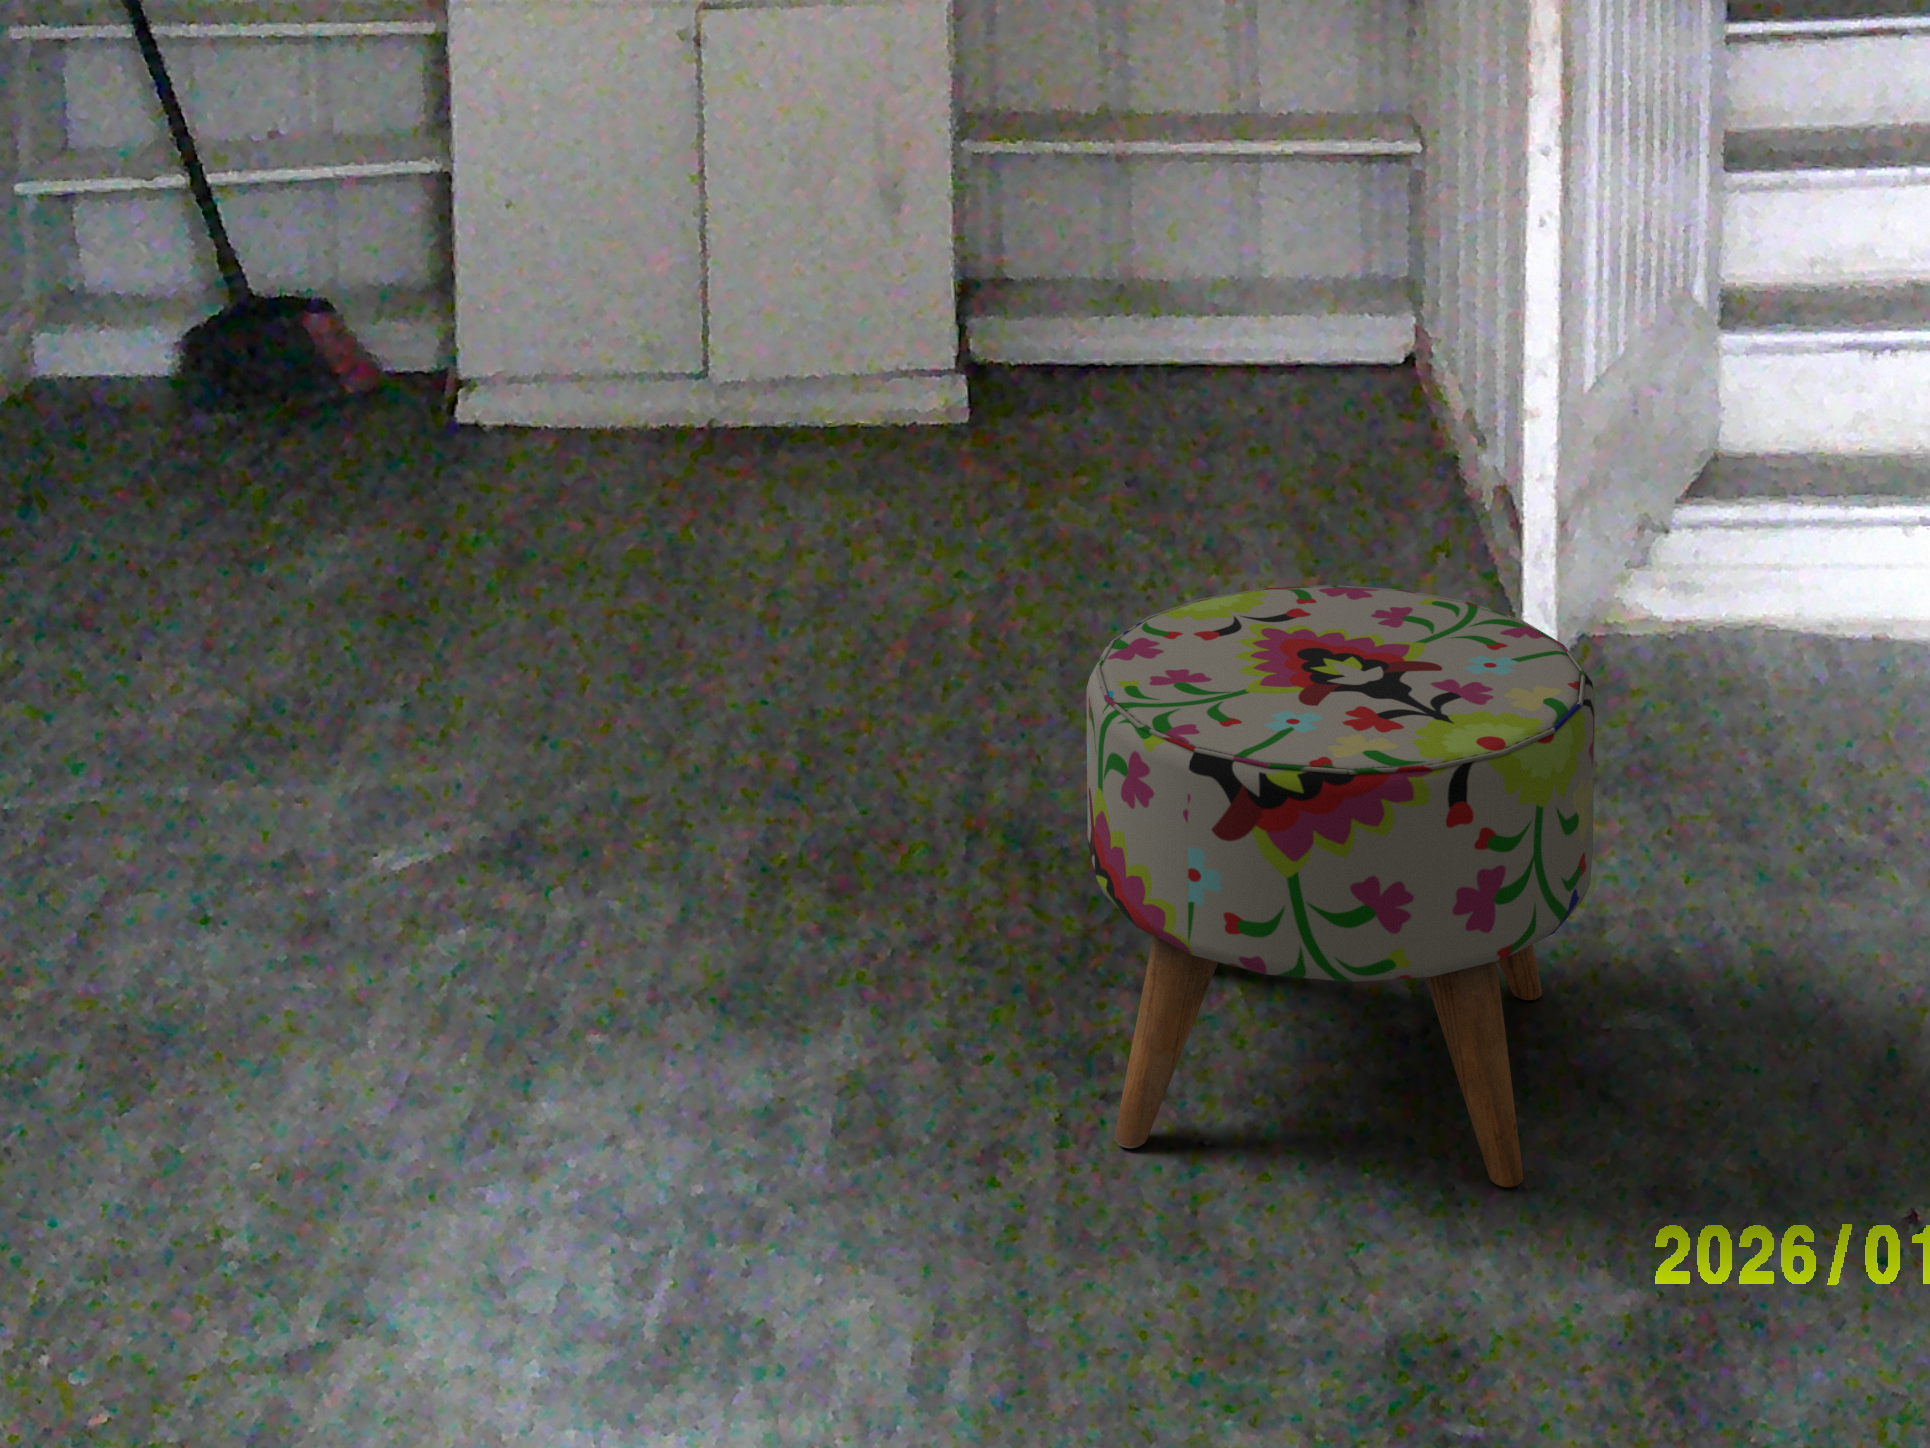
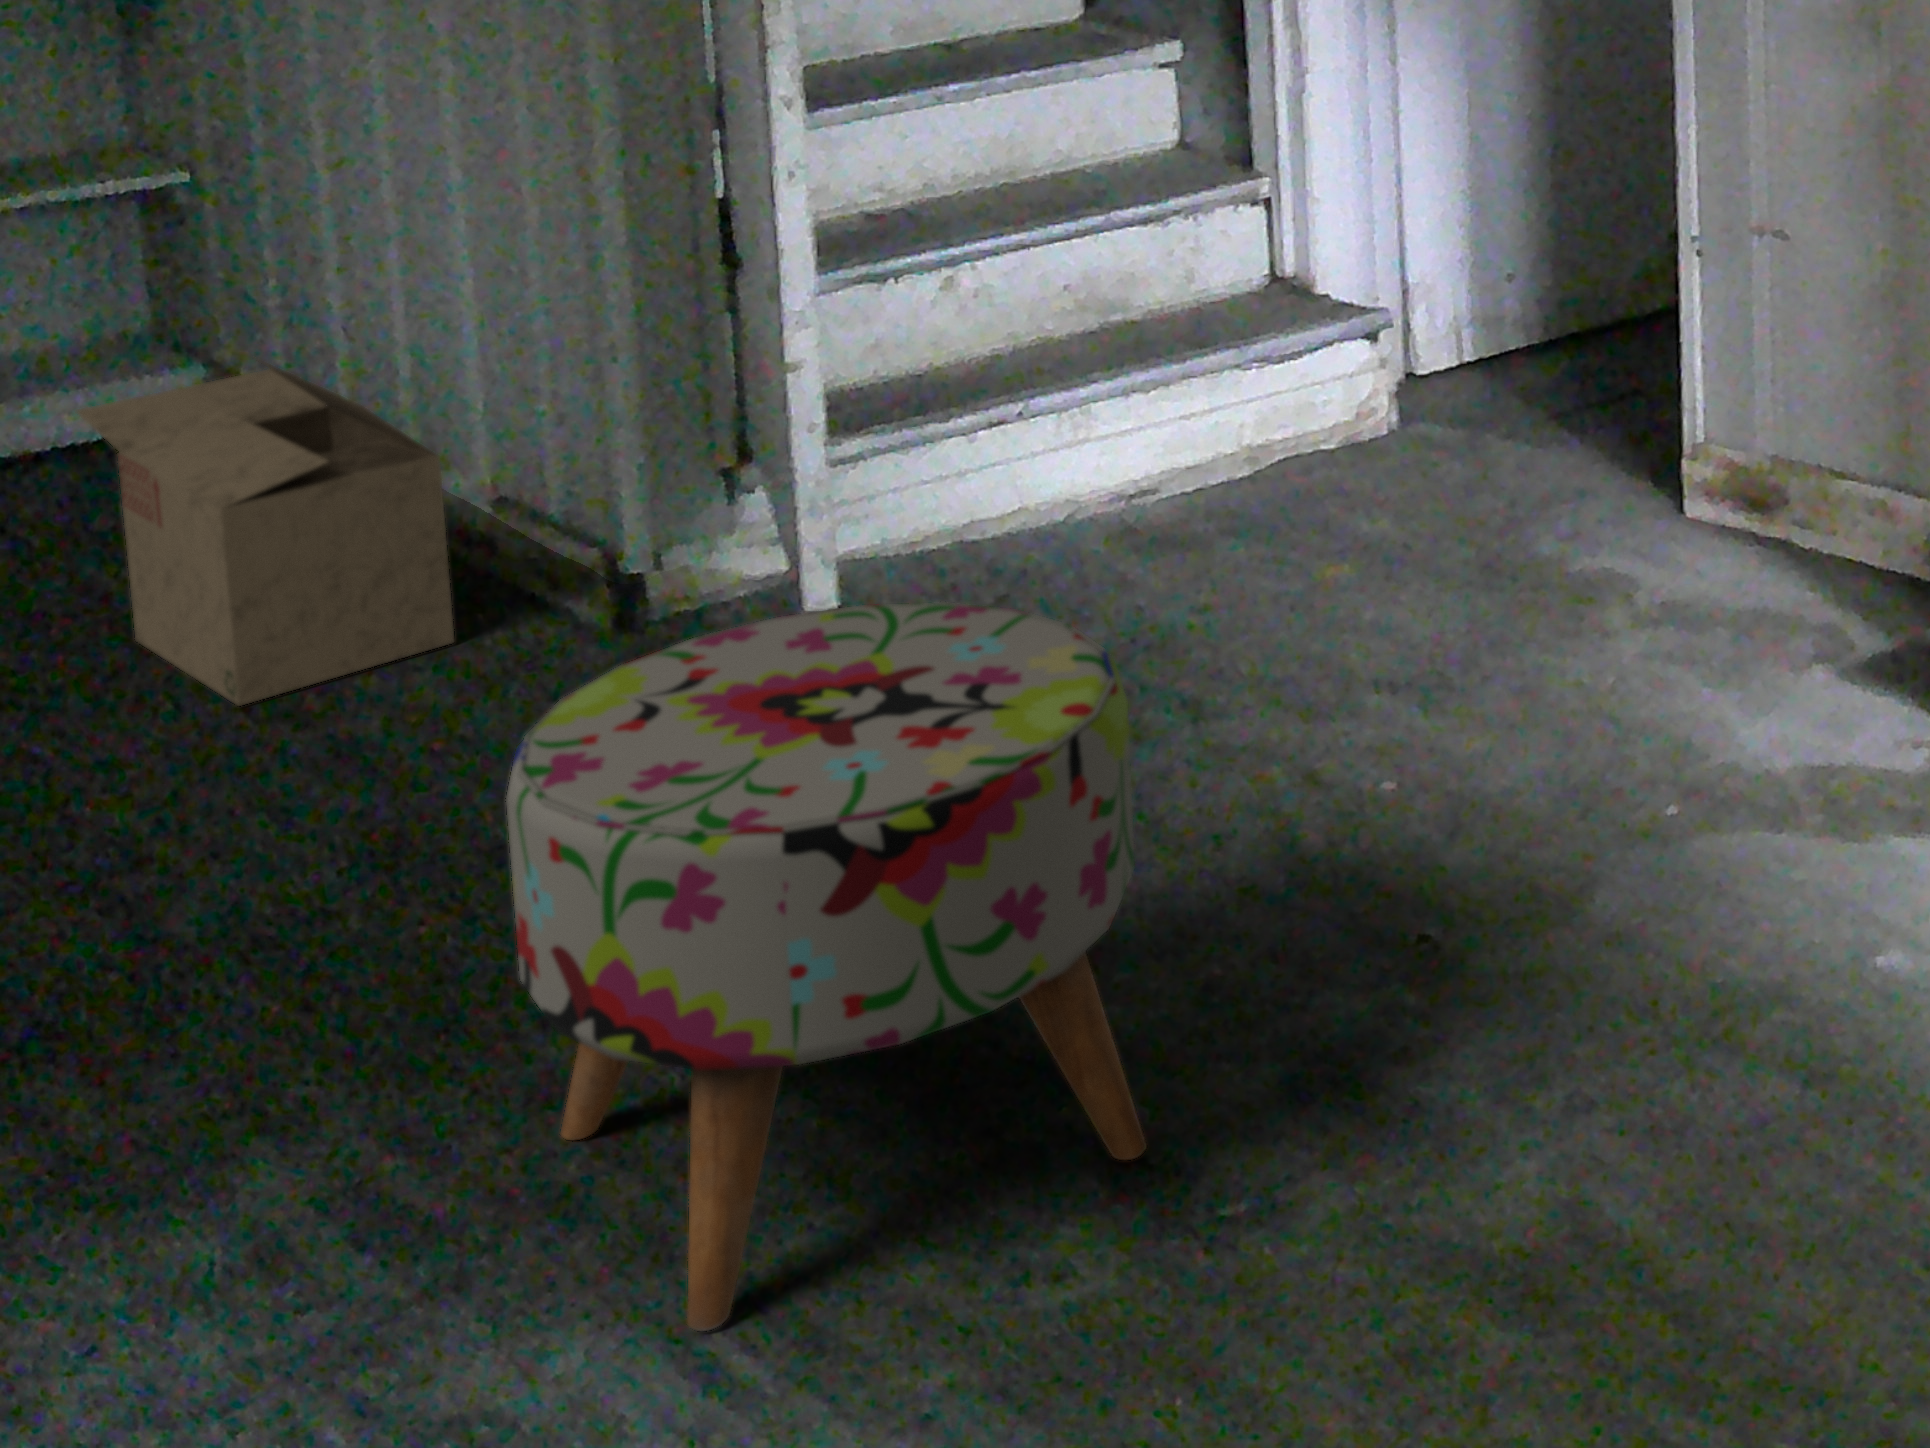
cardboard box: none [1288,290,1469,565] -> present [75,357,454,706]

